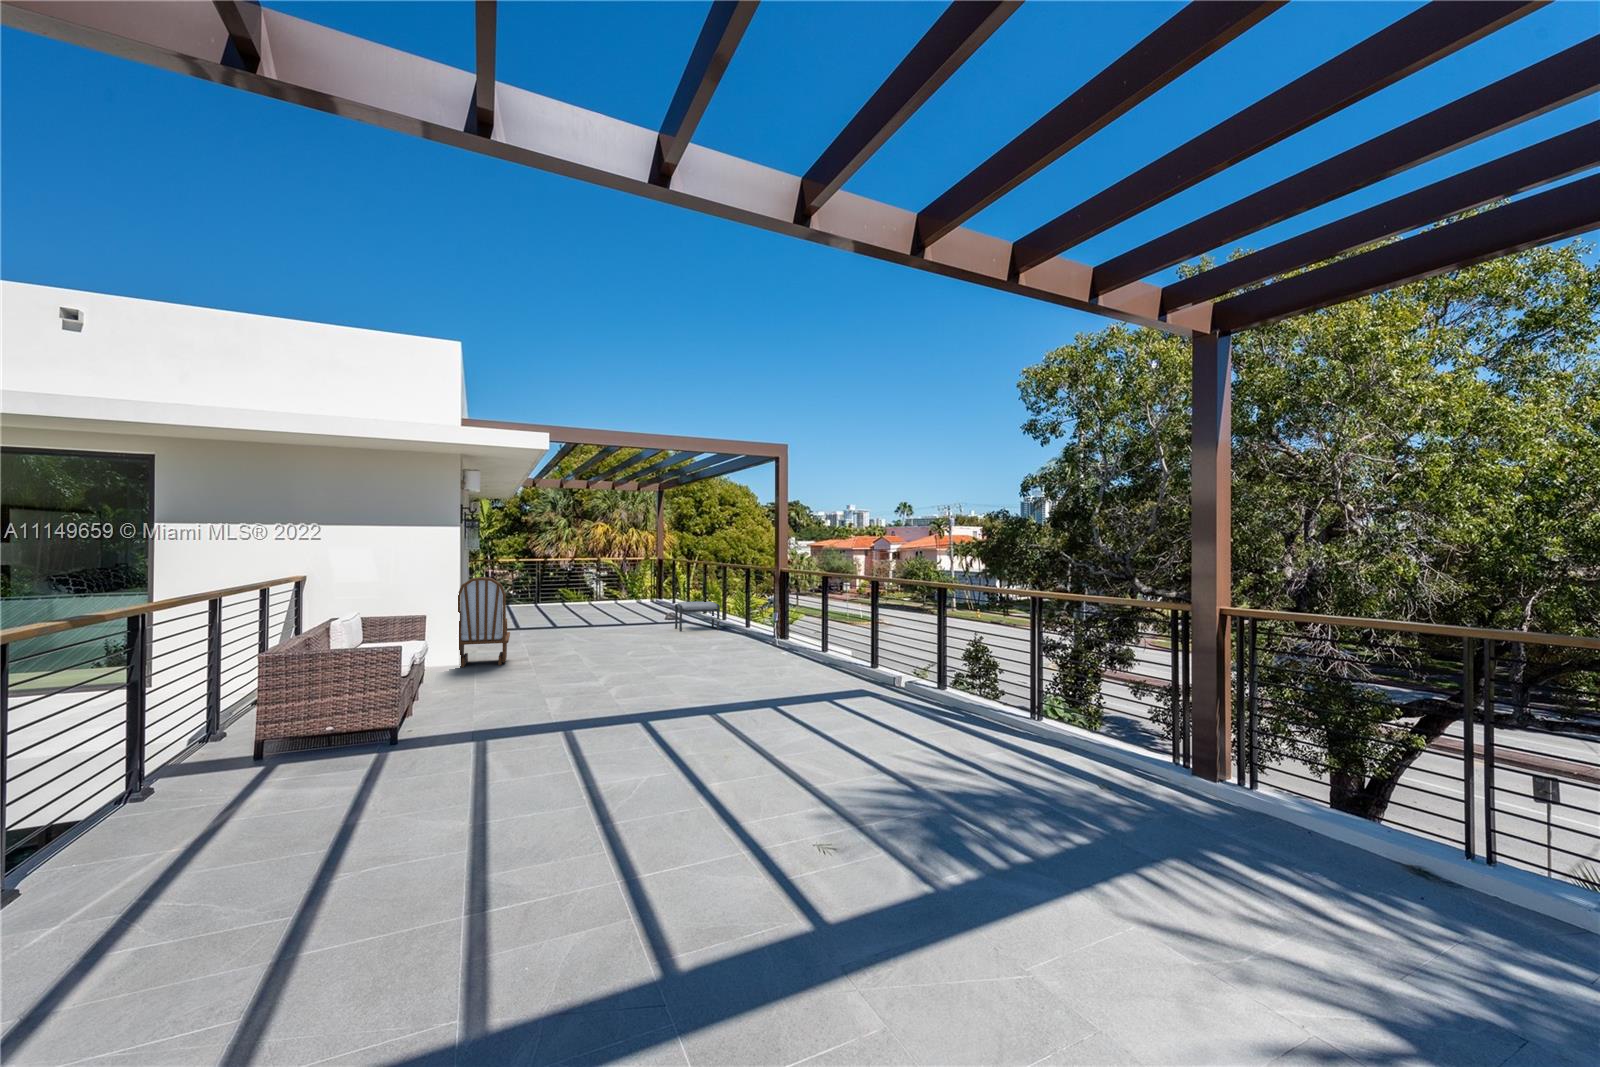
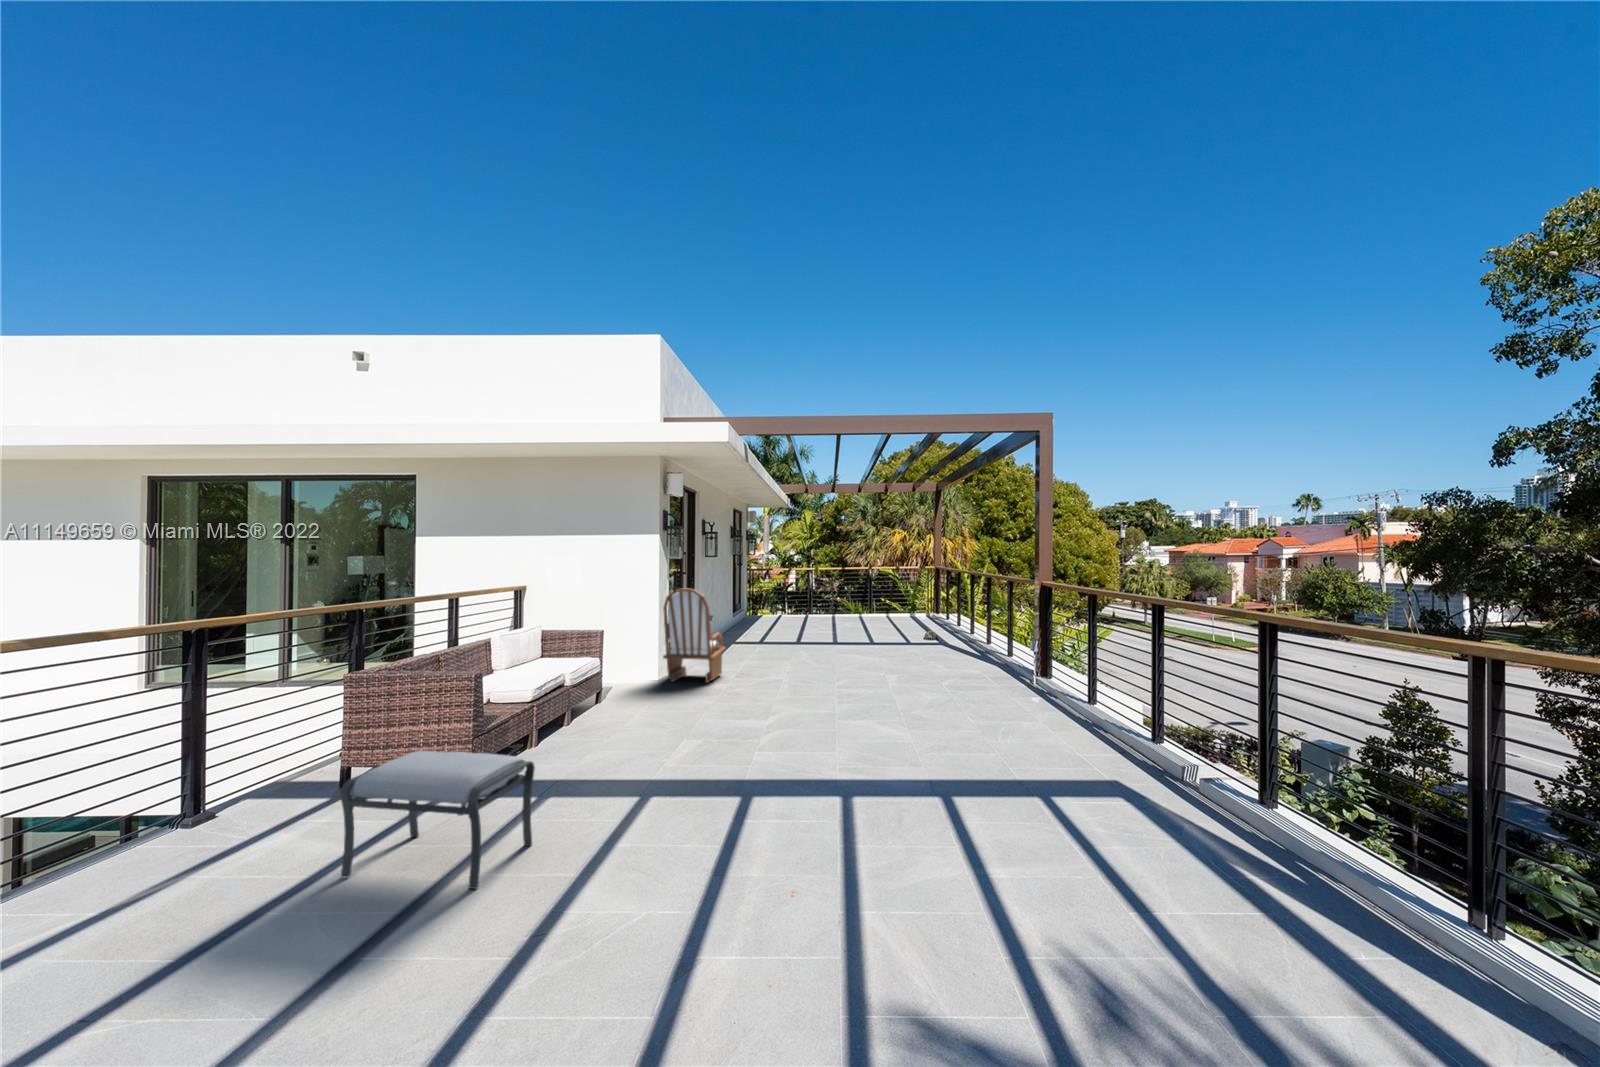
ottoman: present [675,601,720,632] -> present [340,751,535,889]

